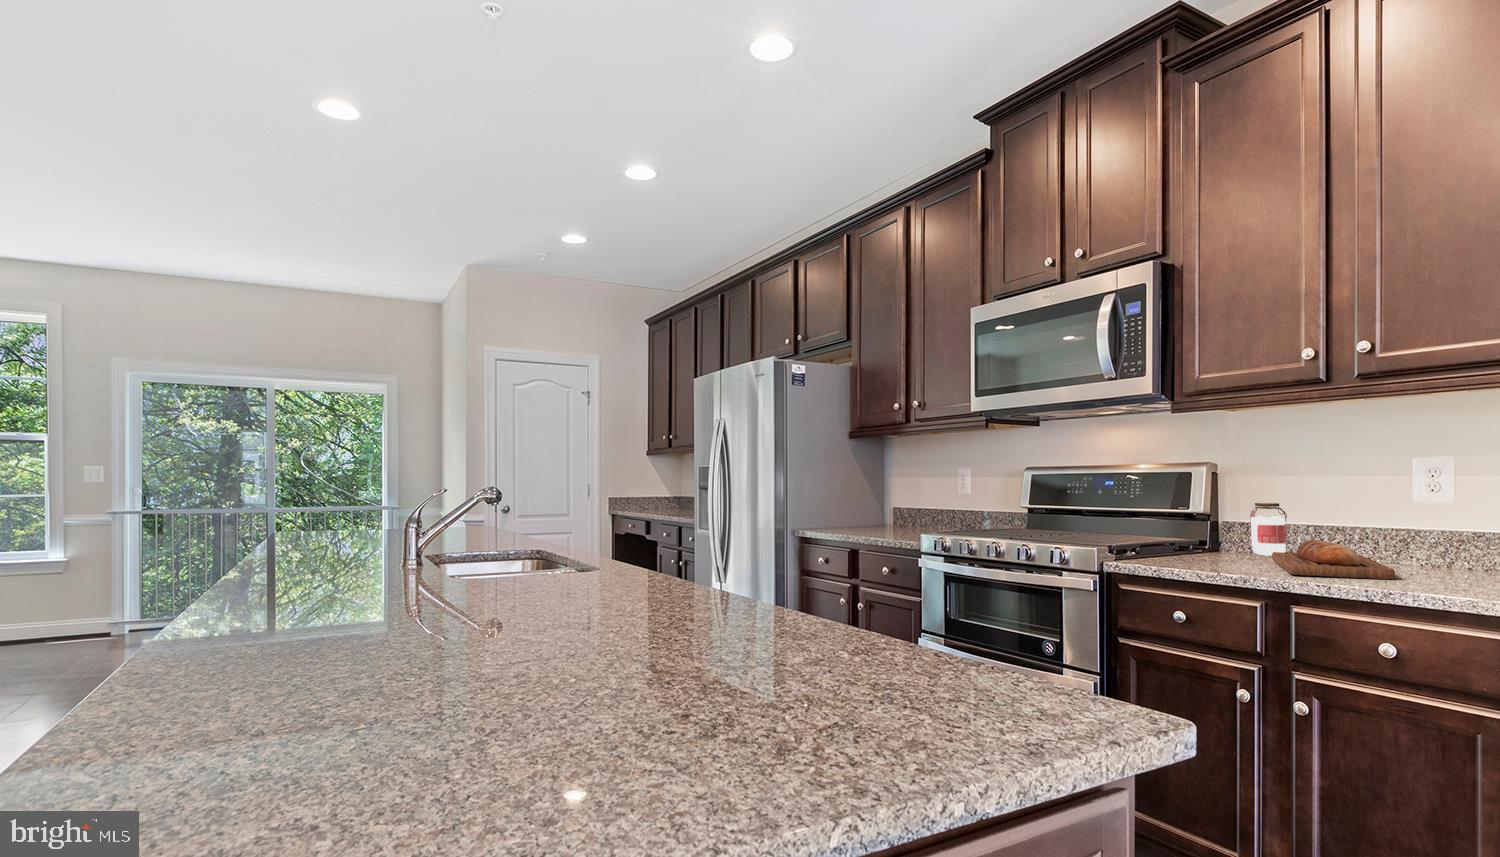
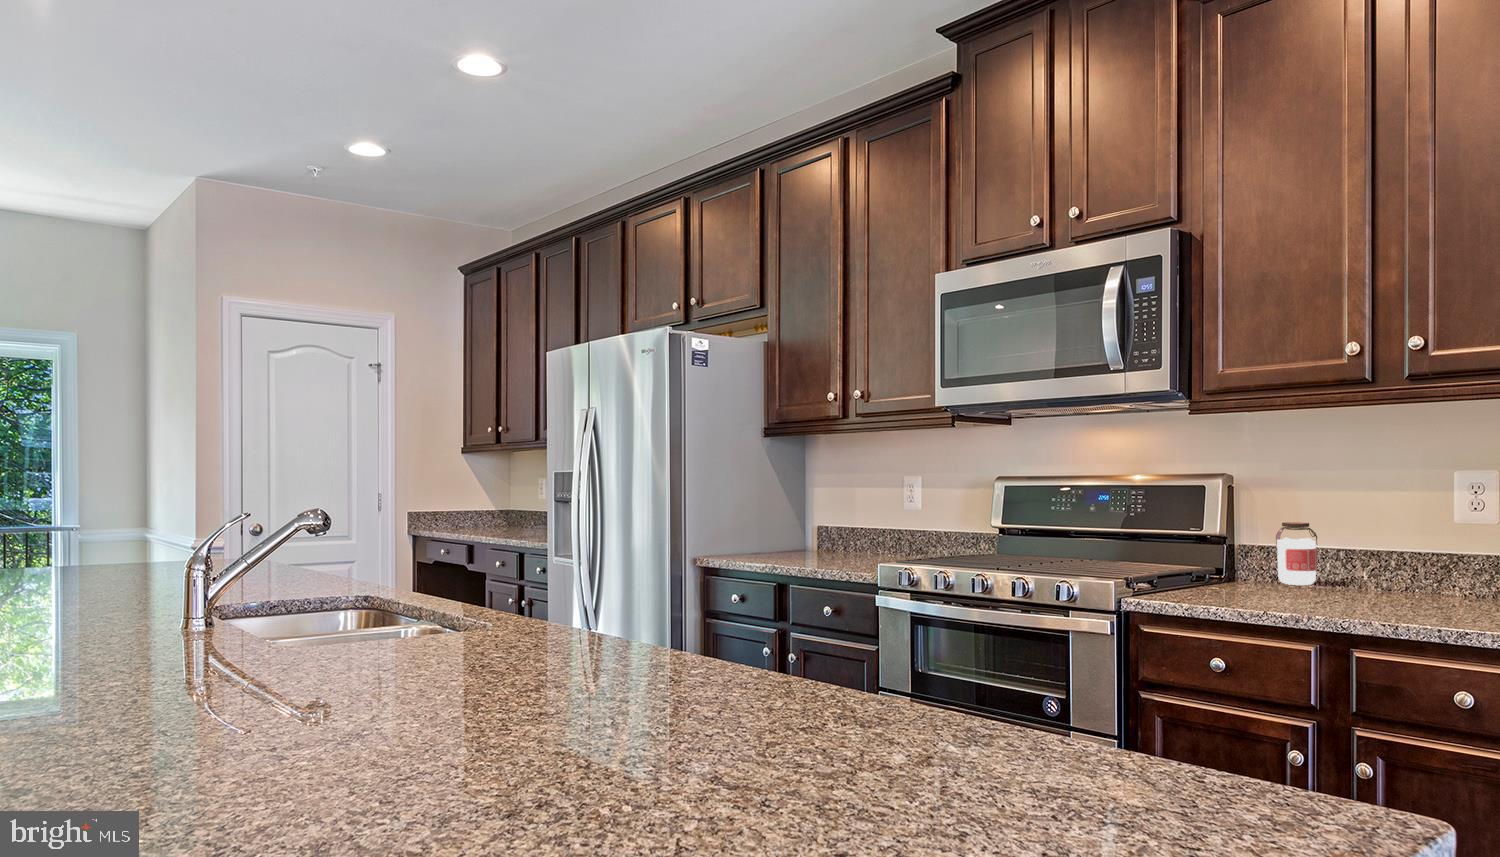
bread loaf: present [1272,540,1395,579] -> none [1306,568,1458,615]

